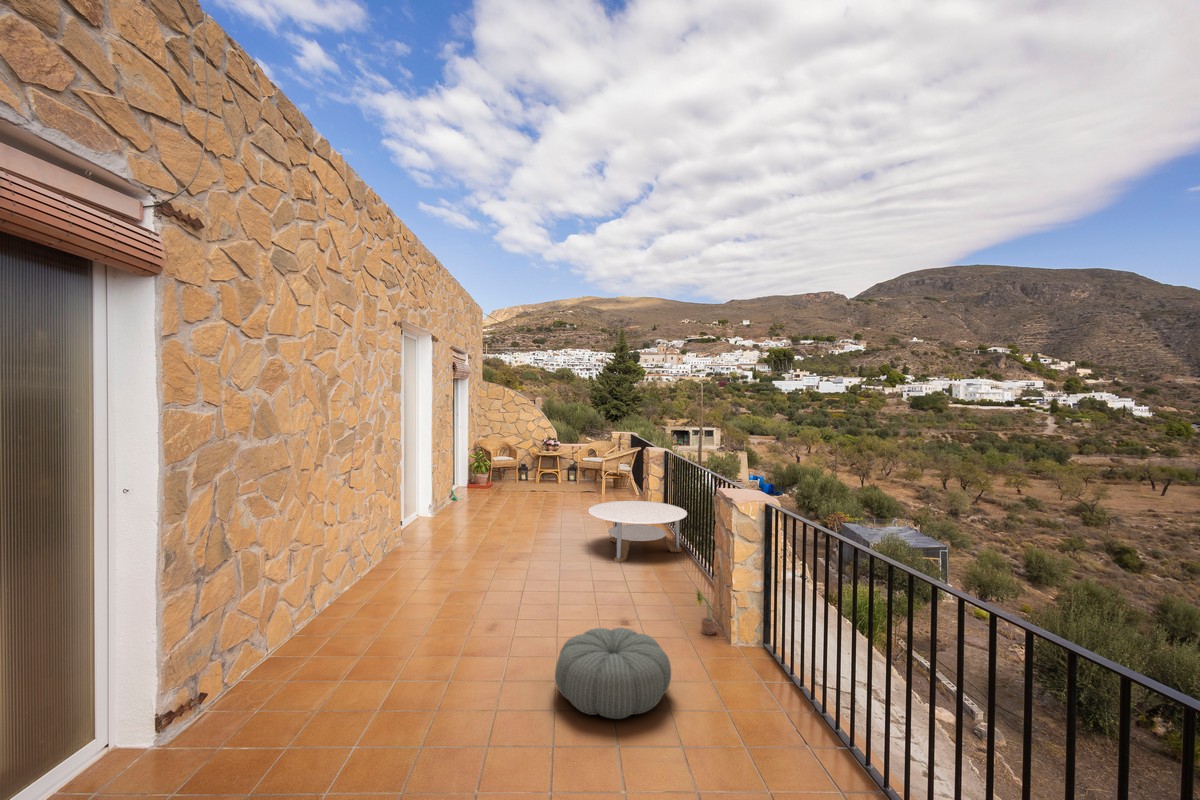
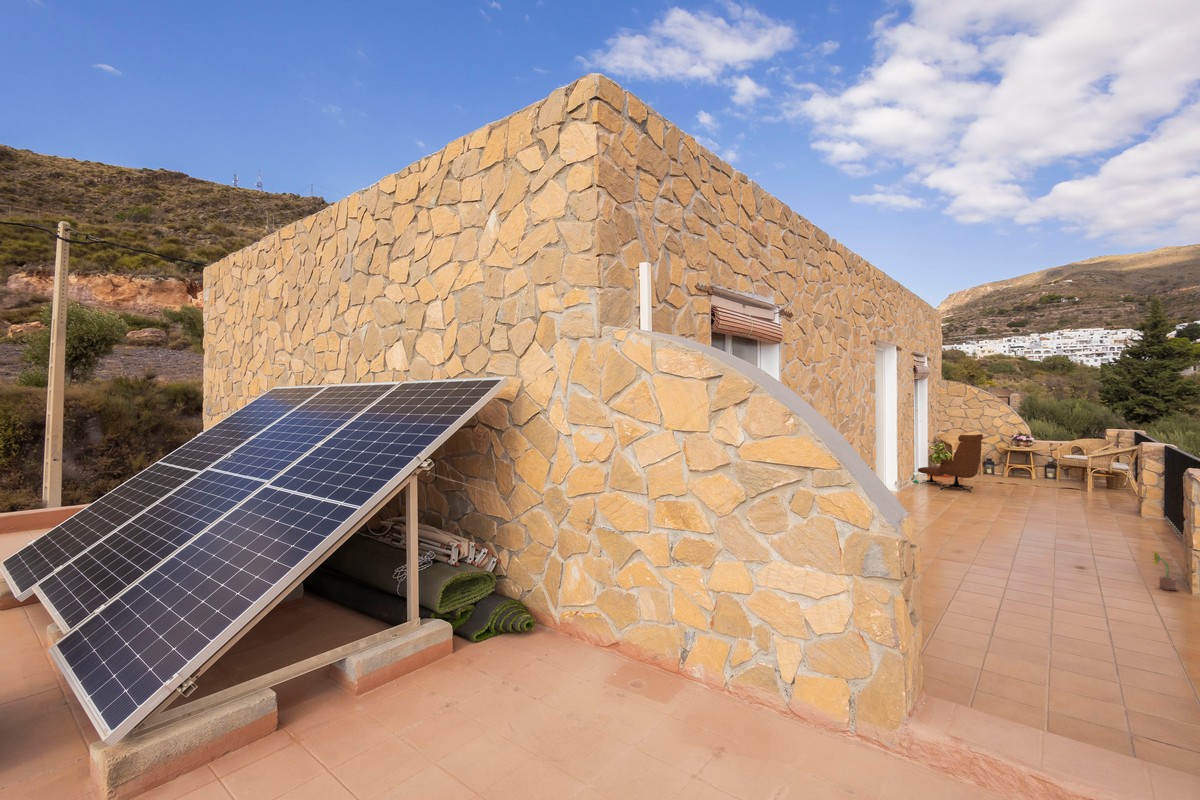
lounge chair: none [455,442,520,509] -> present [918,434,983,492]
round table: present [588,501,687,562] -> none [1054,489,1180,543]
pouf: present [555,628,671,719] -> none [1002,554,1104,605]

